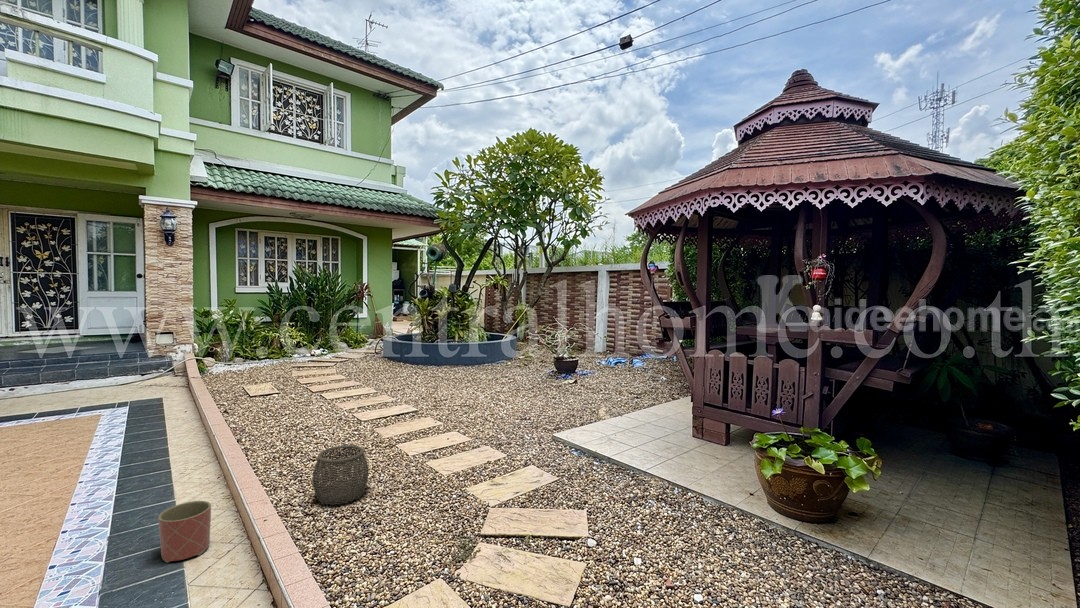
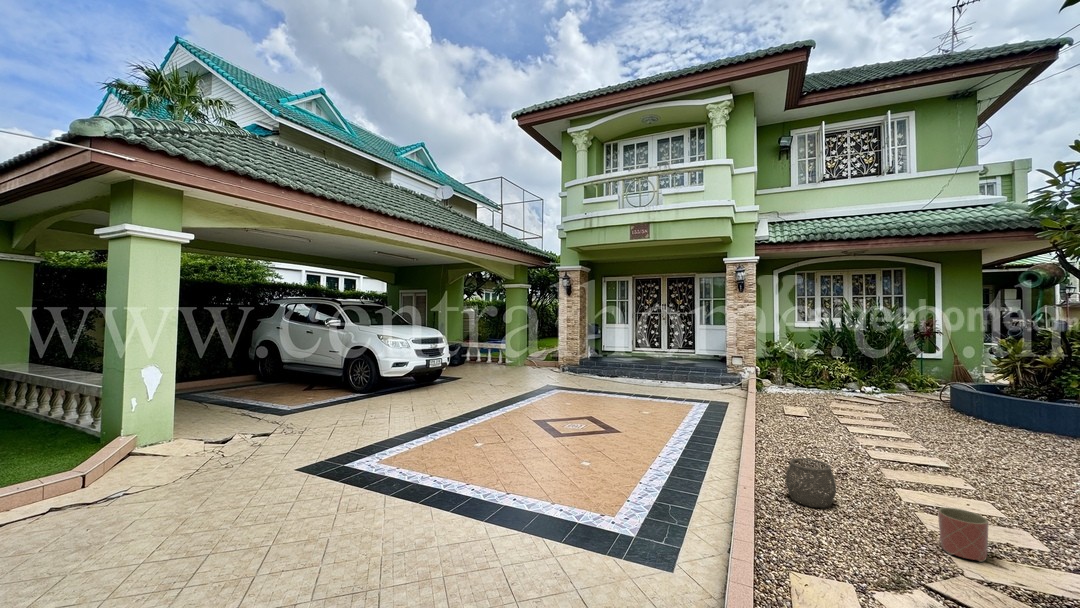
planter: present [158,501,211,563] -> present [938,507,988,562]

